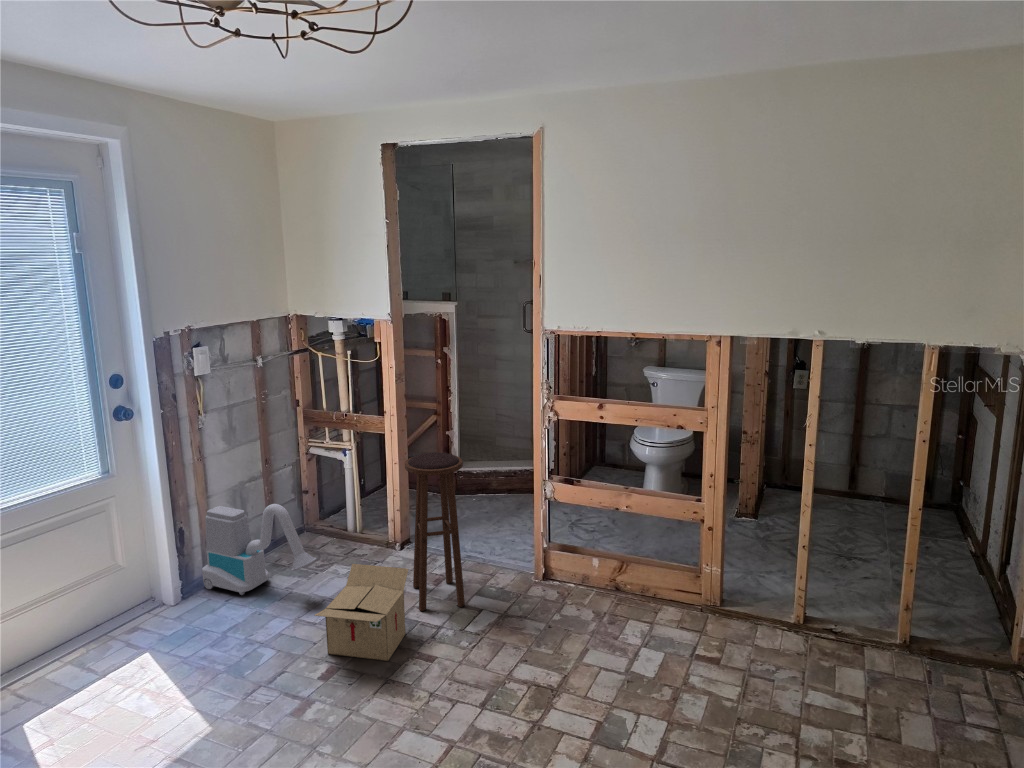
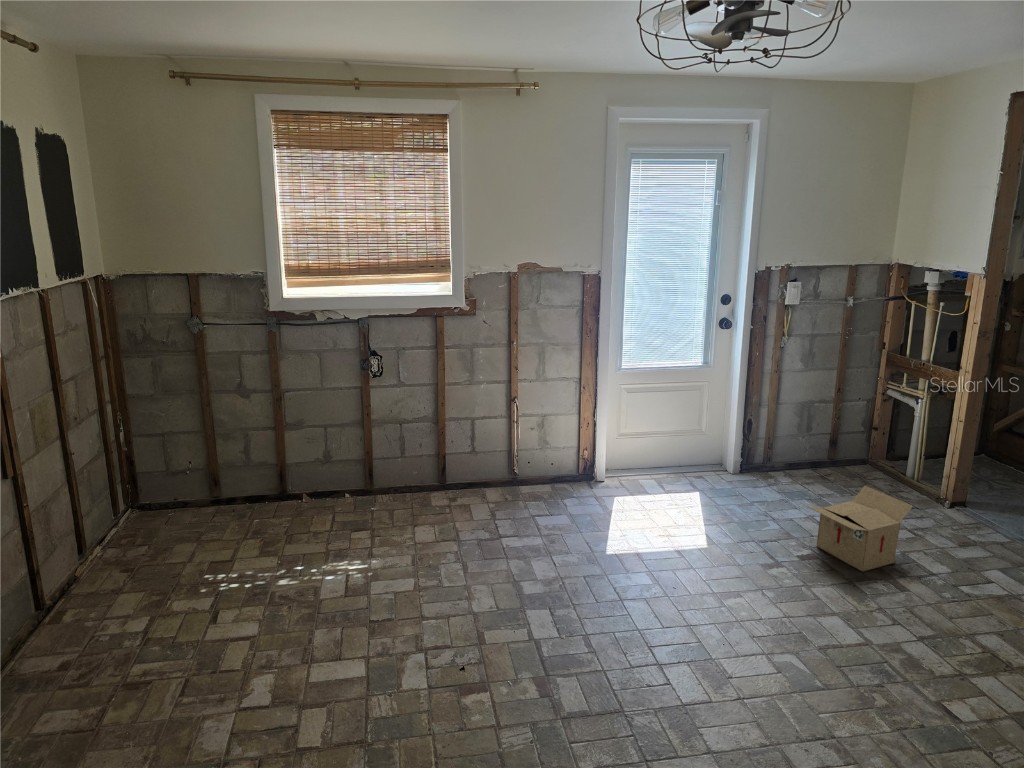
stool: present [405,452,465,611] -> none [923,408,1010,569]
vacuum cleaner: present [202,504,317,595] -> none [759,413,844,487]

